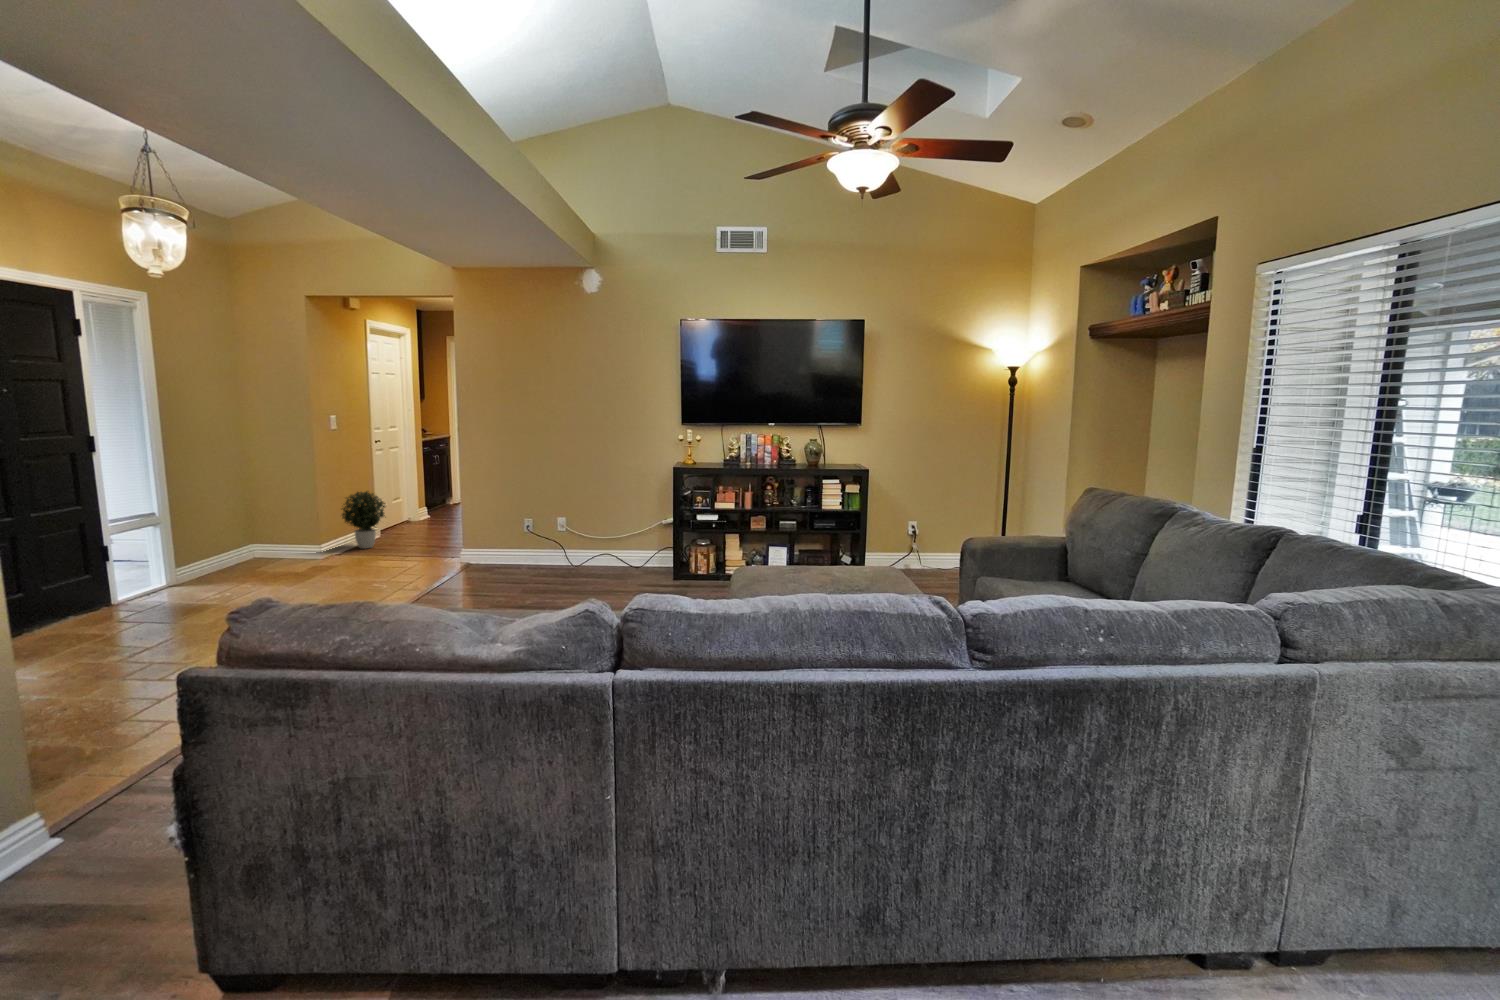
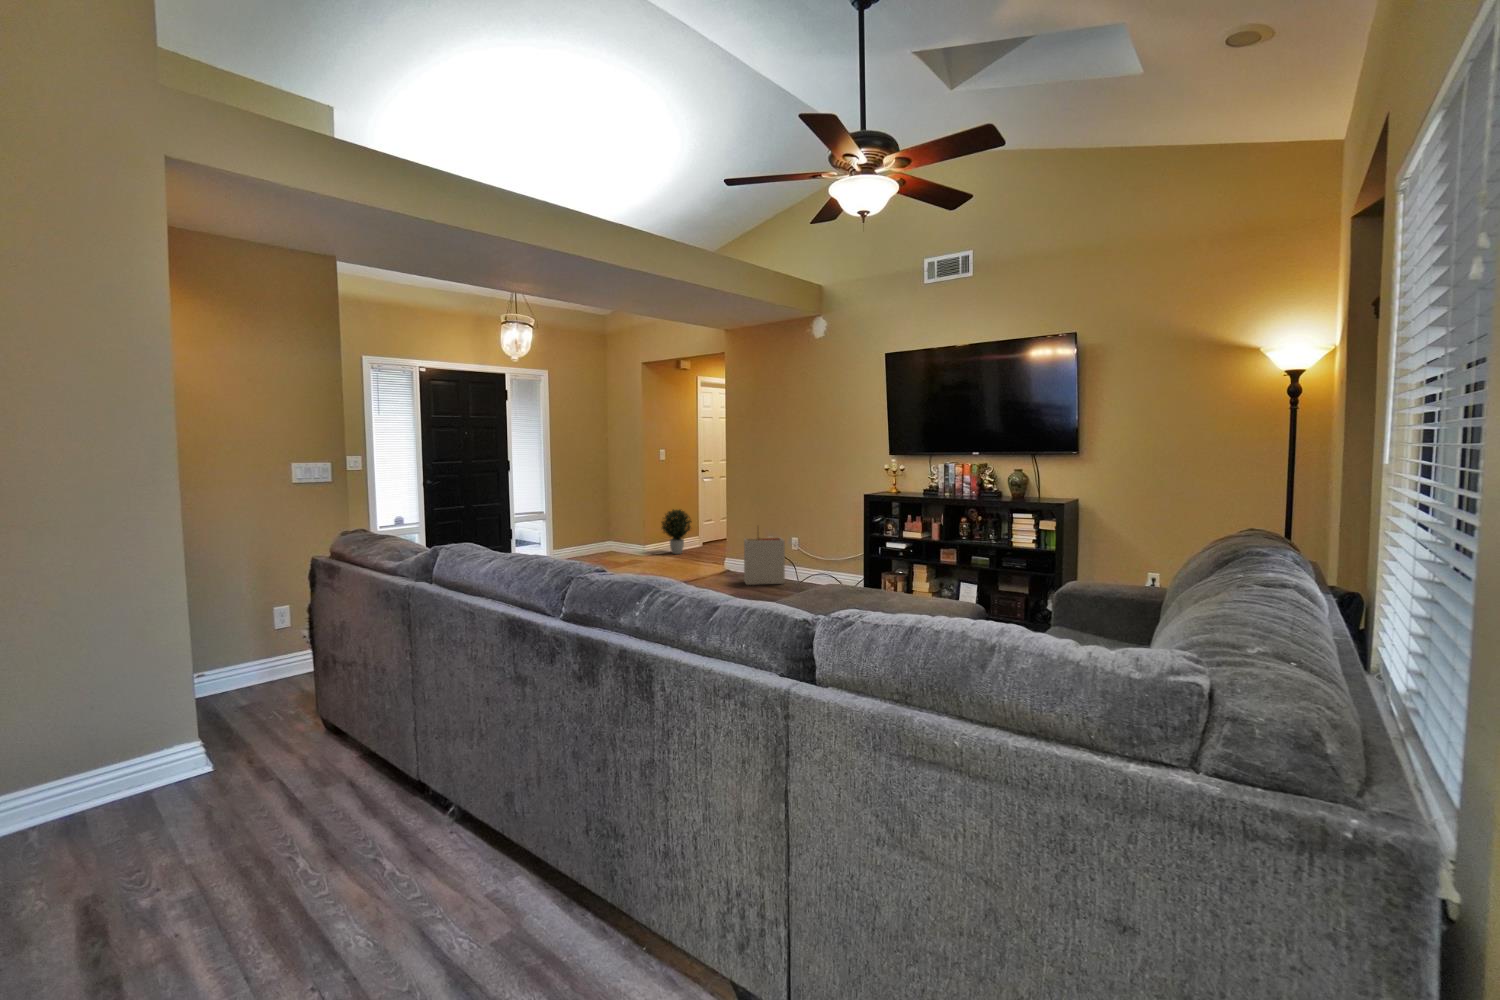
storage bin: none [508,506,563,576] -> present [744,526,785,585]

